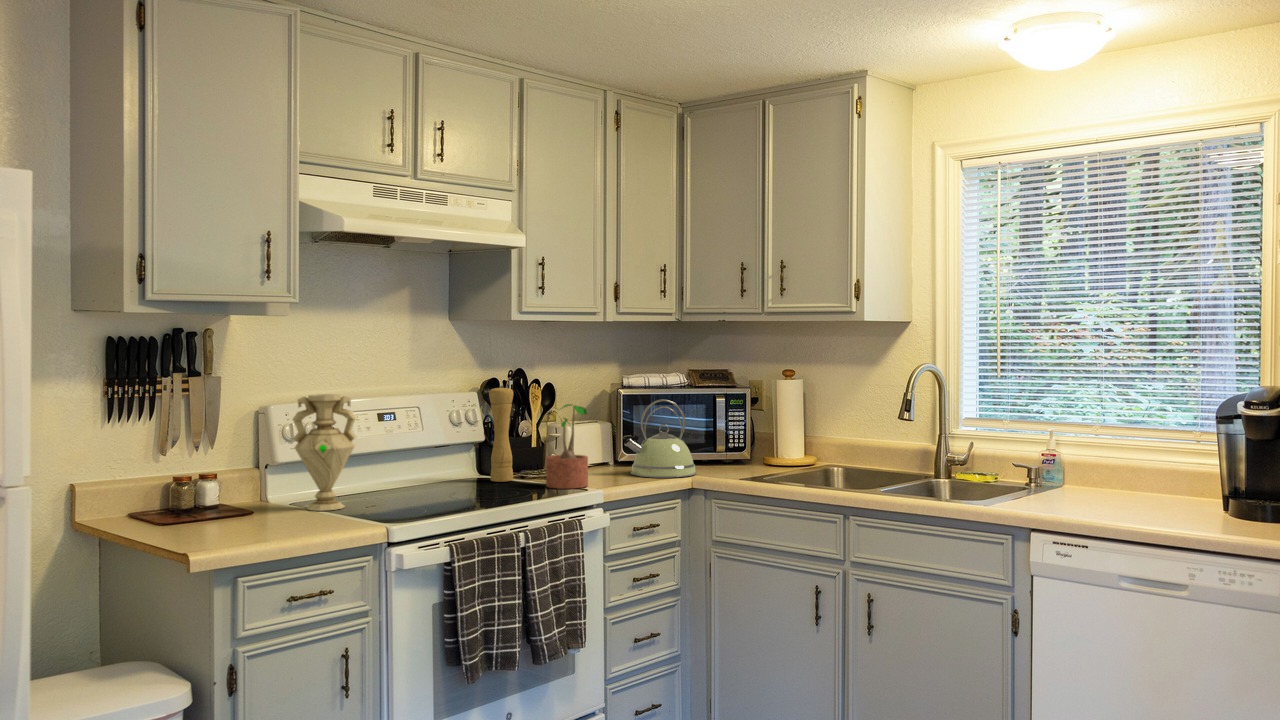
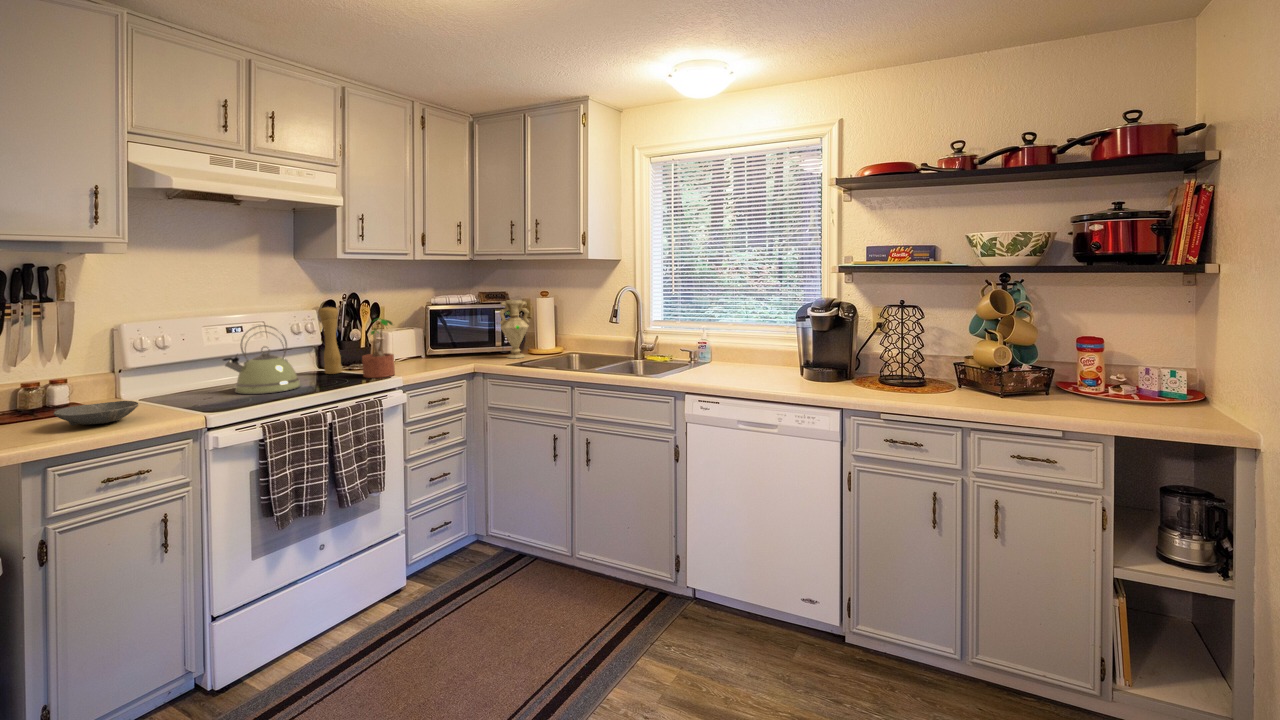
vase: present [292,394,356,511] -> present [499,300,529,358]
kettle: present [623,399,696,478] -> present [223,325,301,394]
bowl: none [233,501,317,528] -> present [54,401,138,425]

